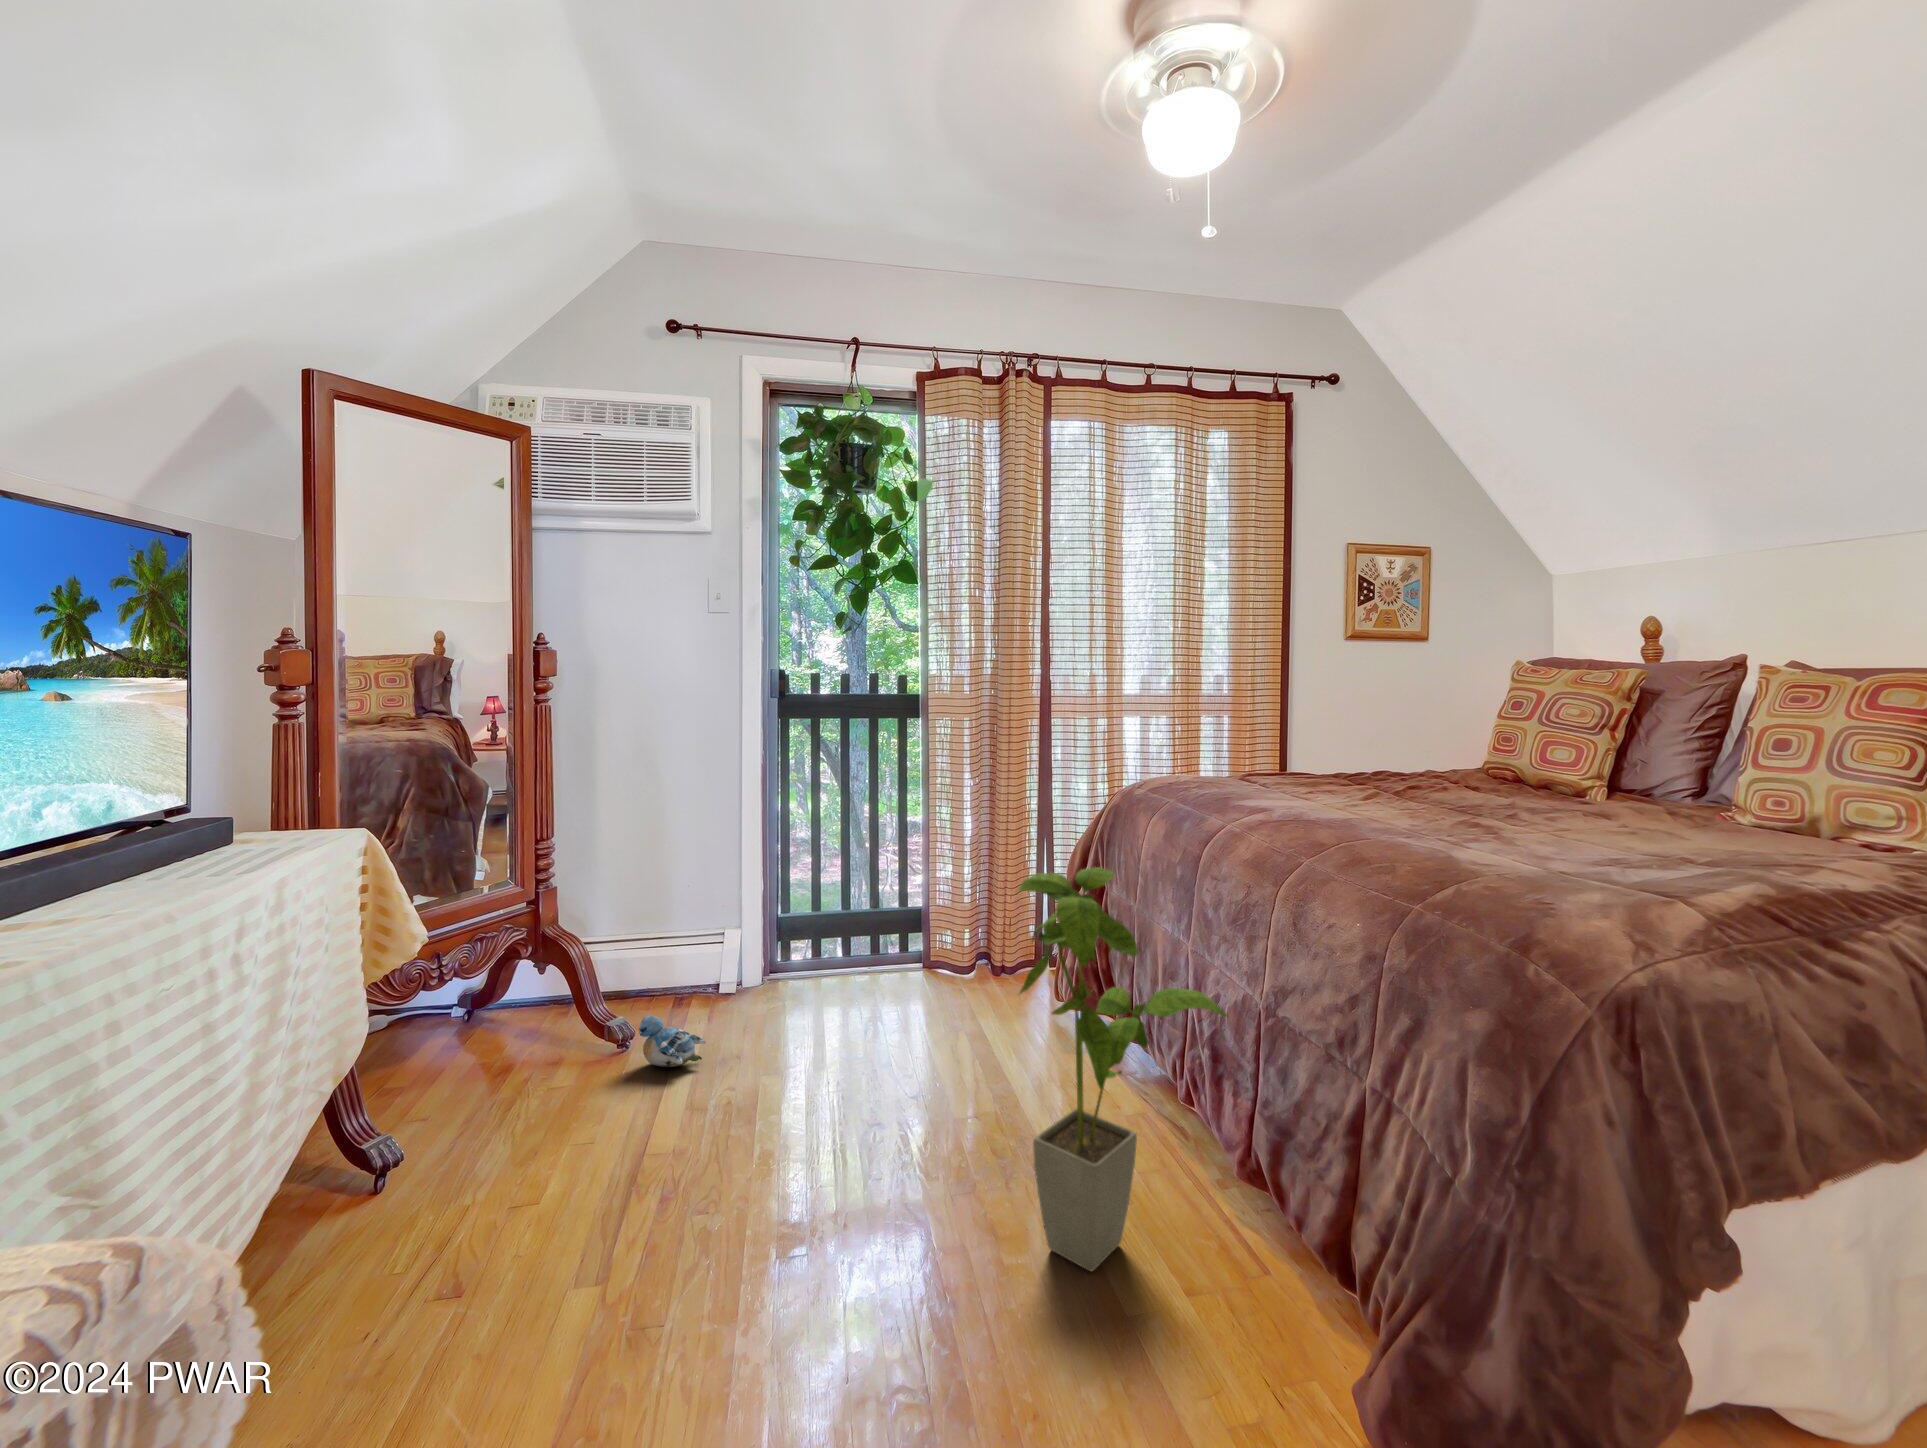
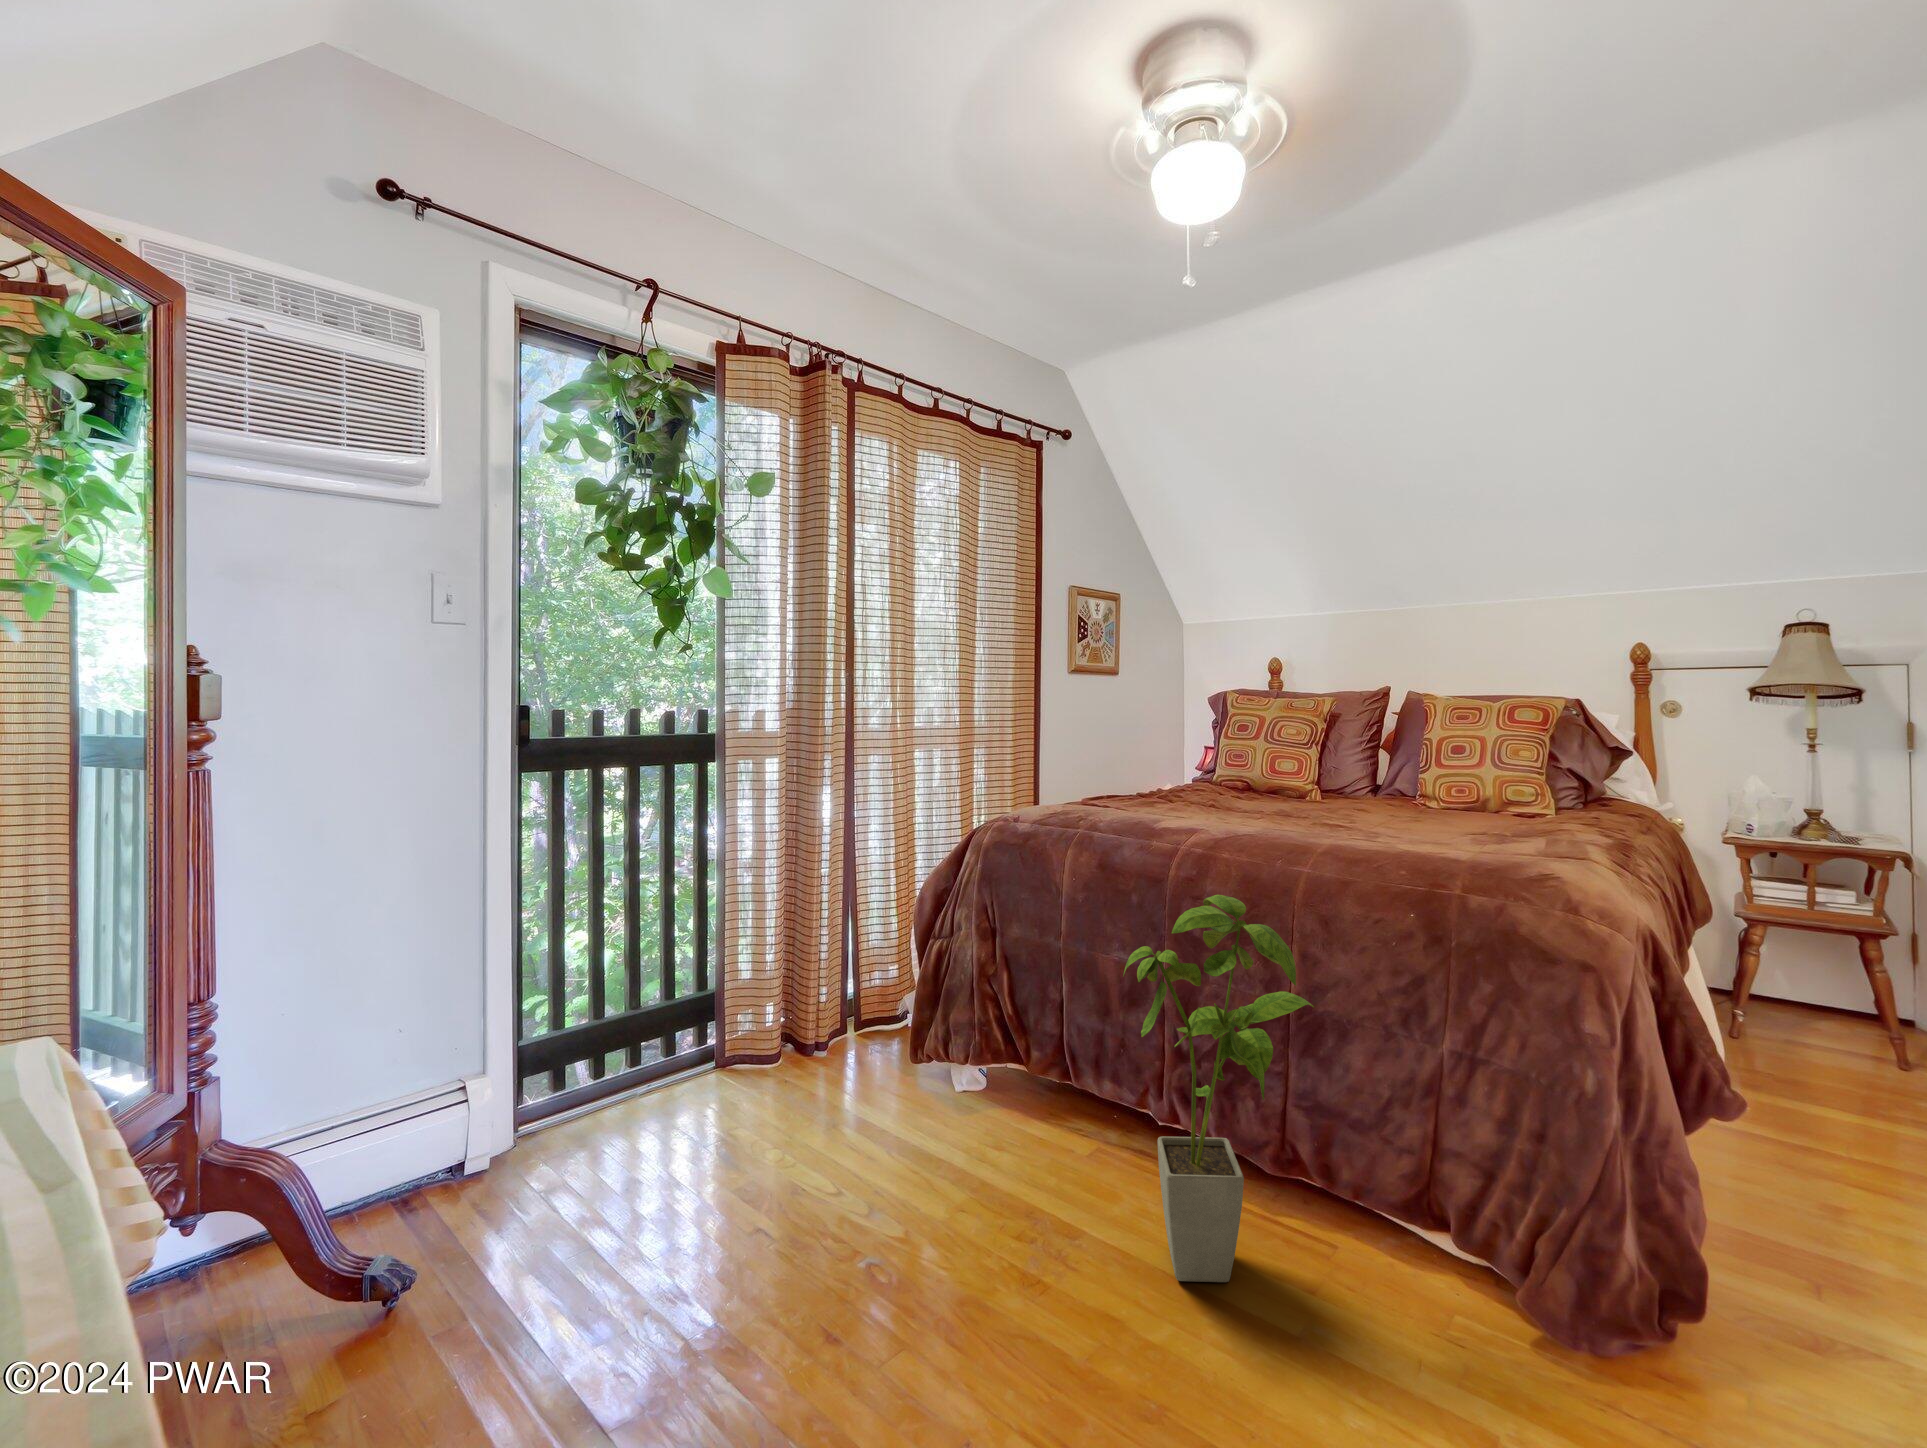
plush toy: present [639,1015,706,1067] -> none [450,1228,568,1302]

